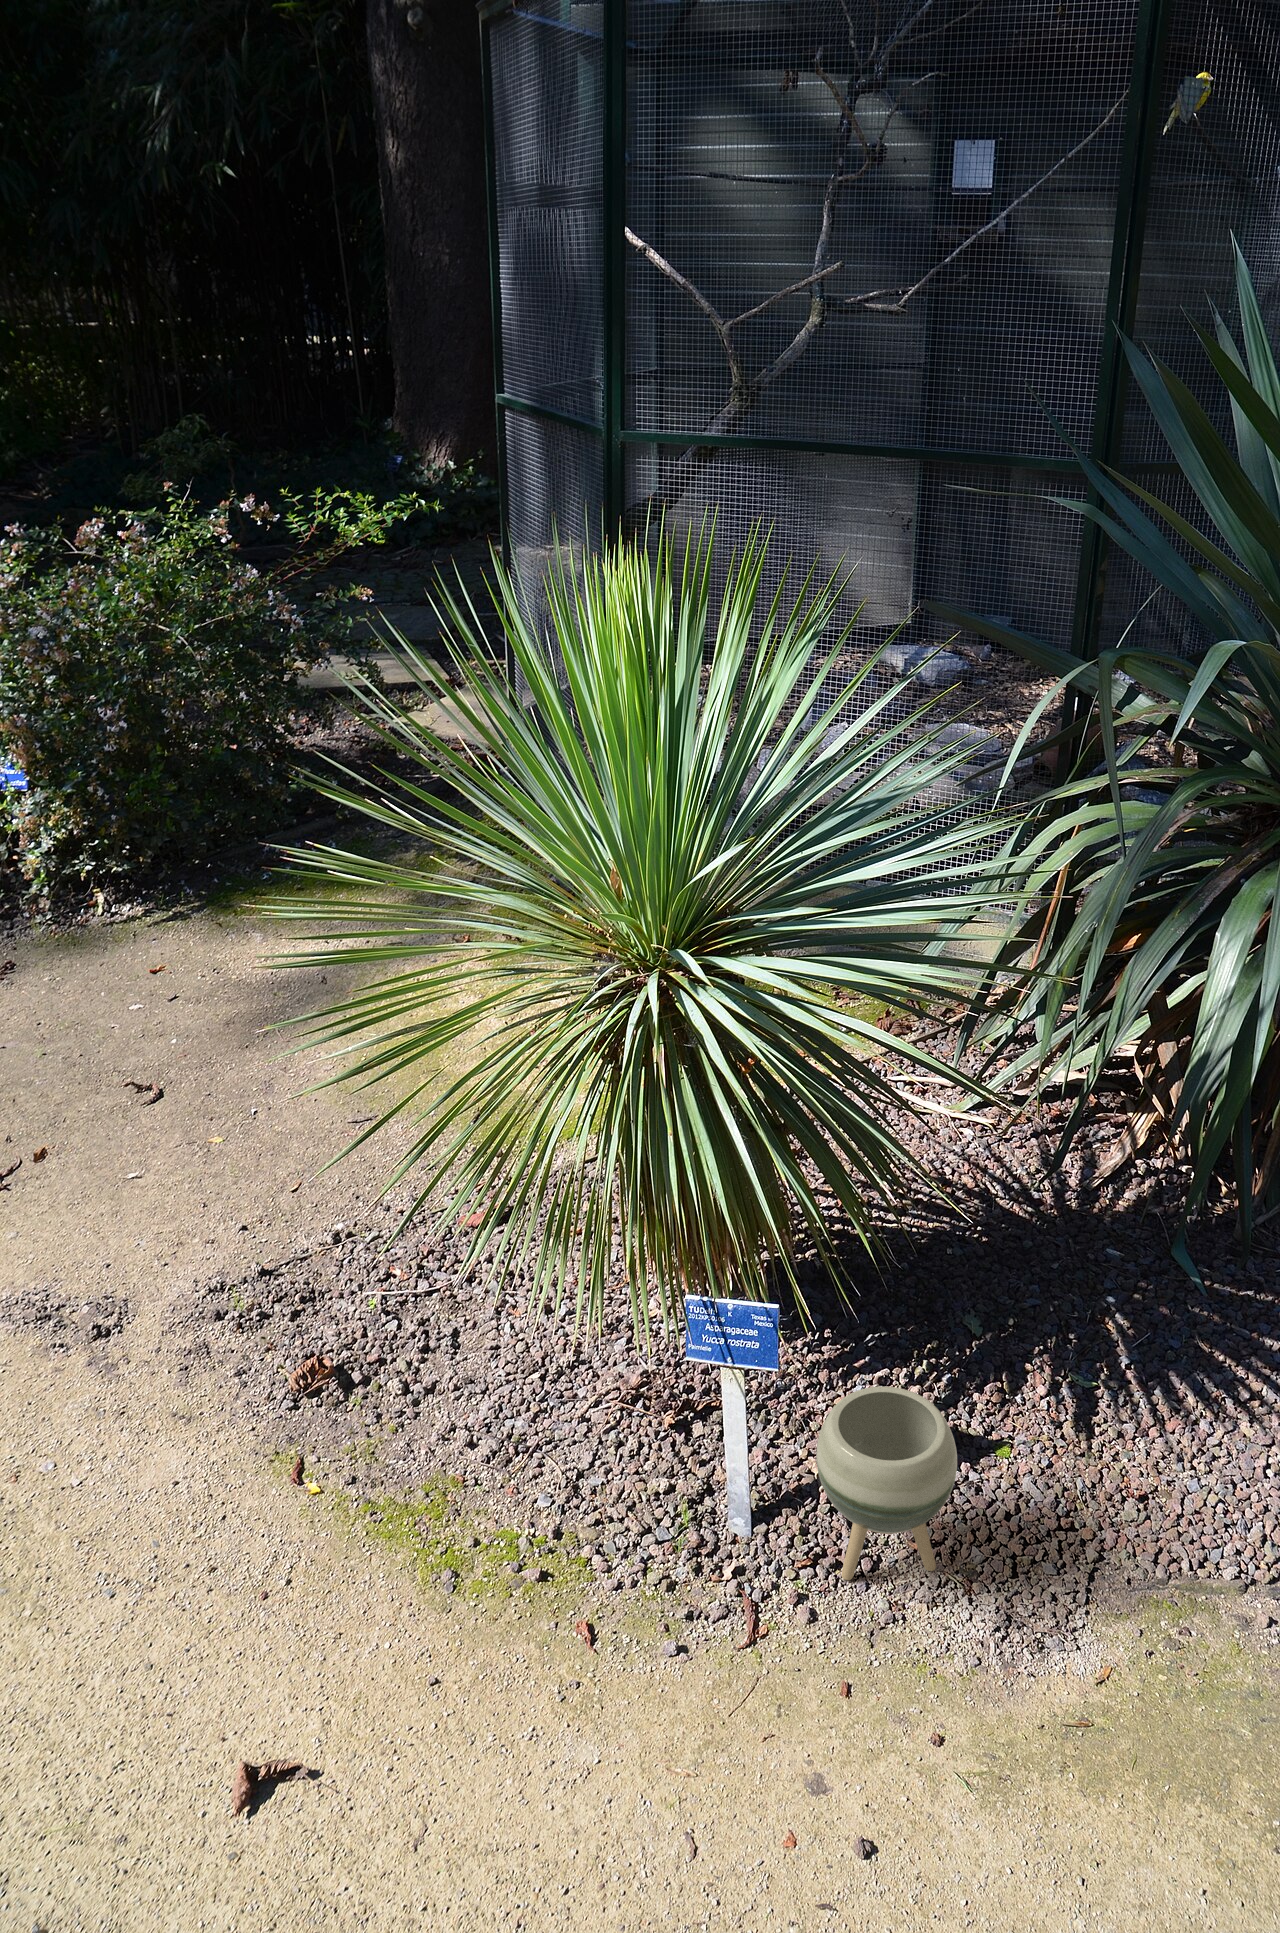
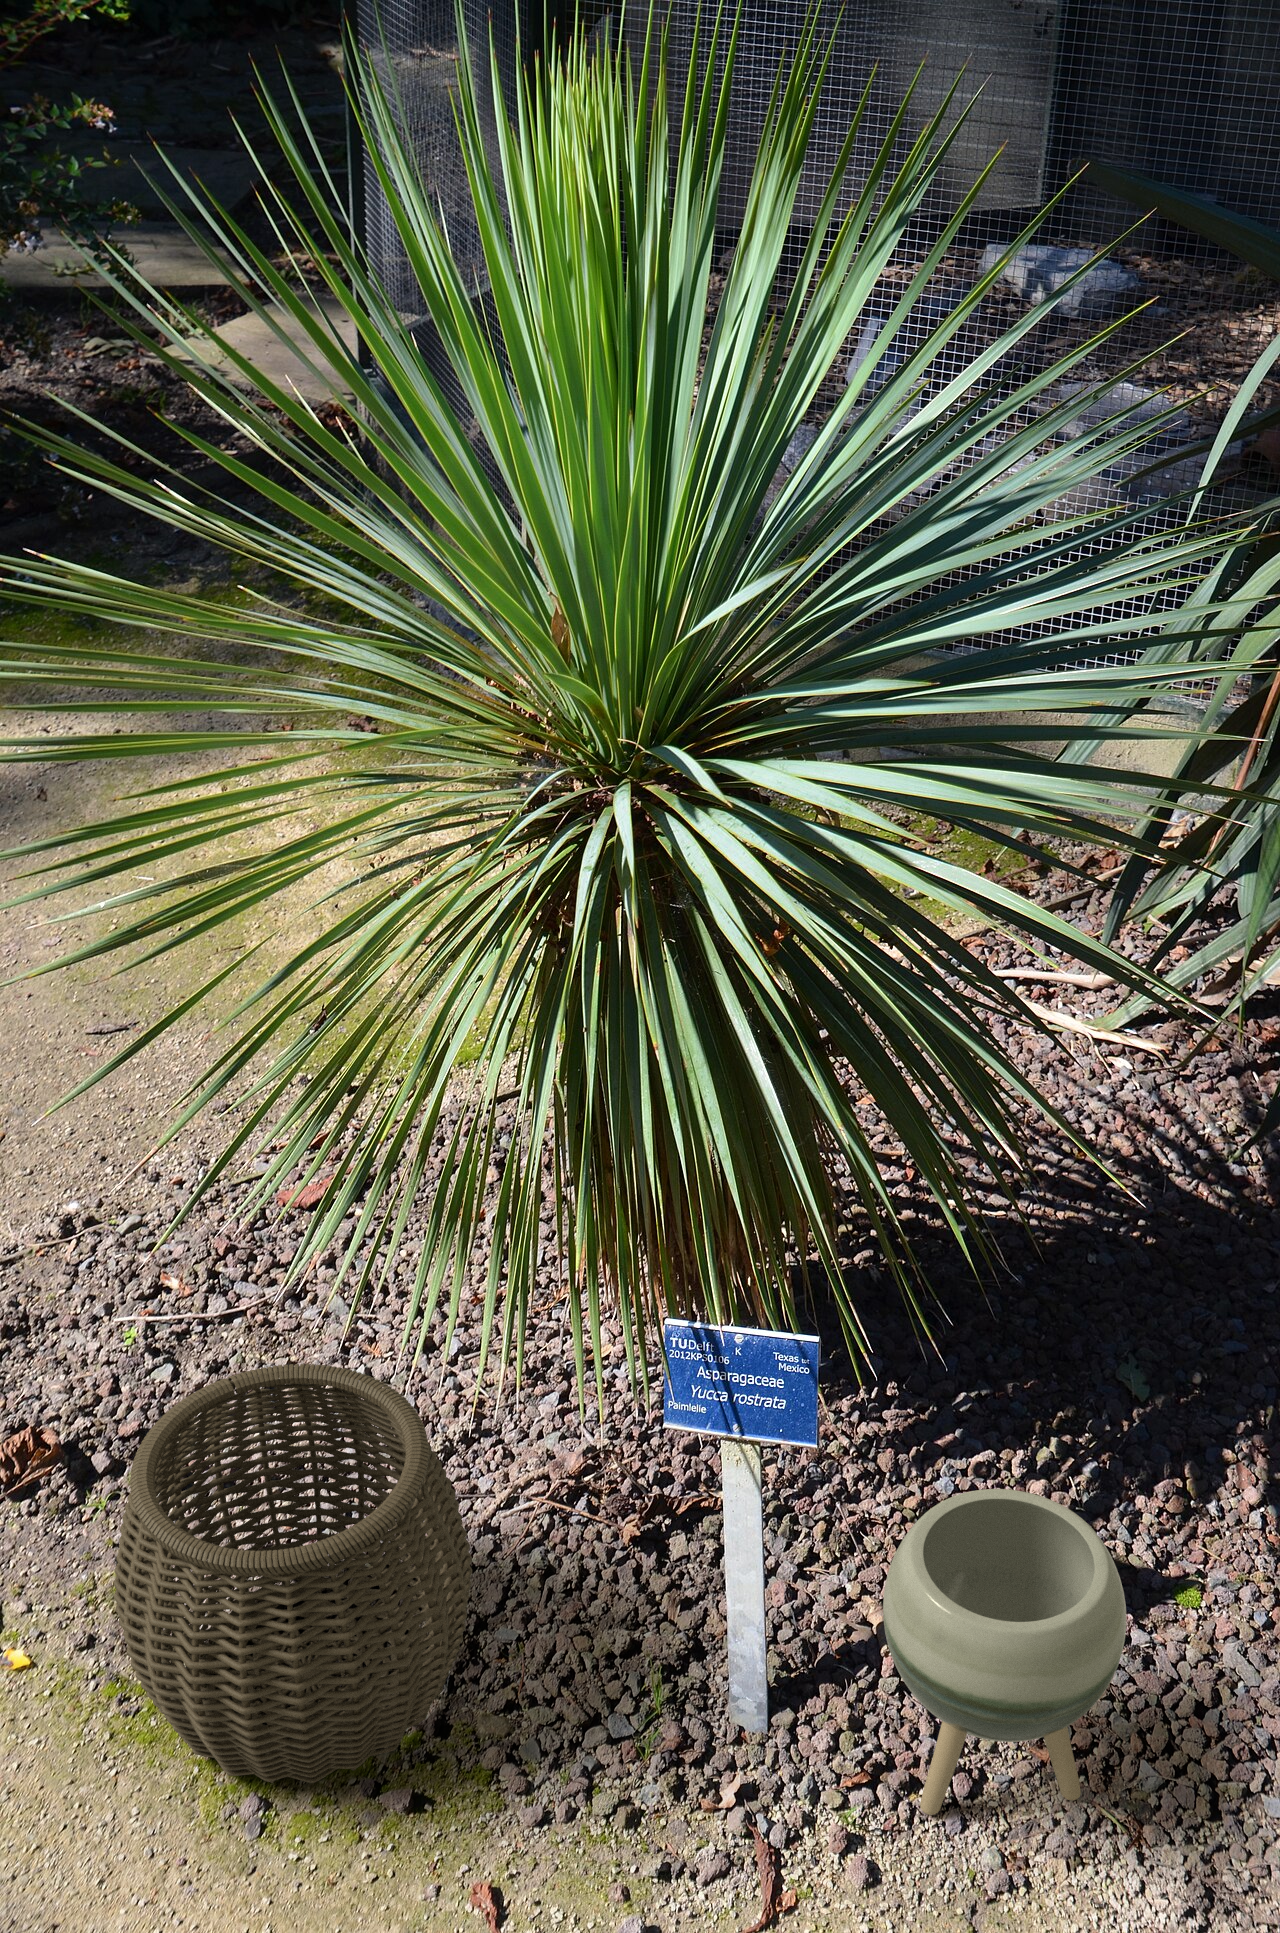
woven basket: none [368,1320,576,1567] -> present [114,1364,472,1783]

